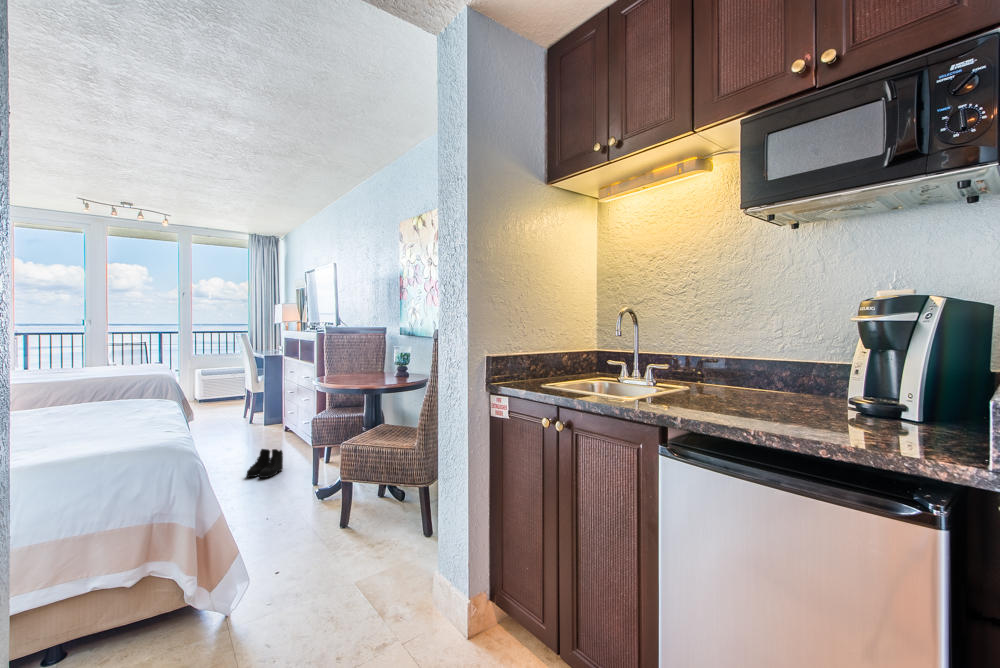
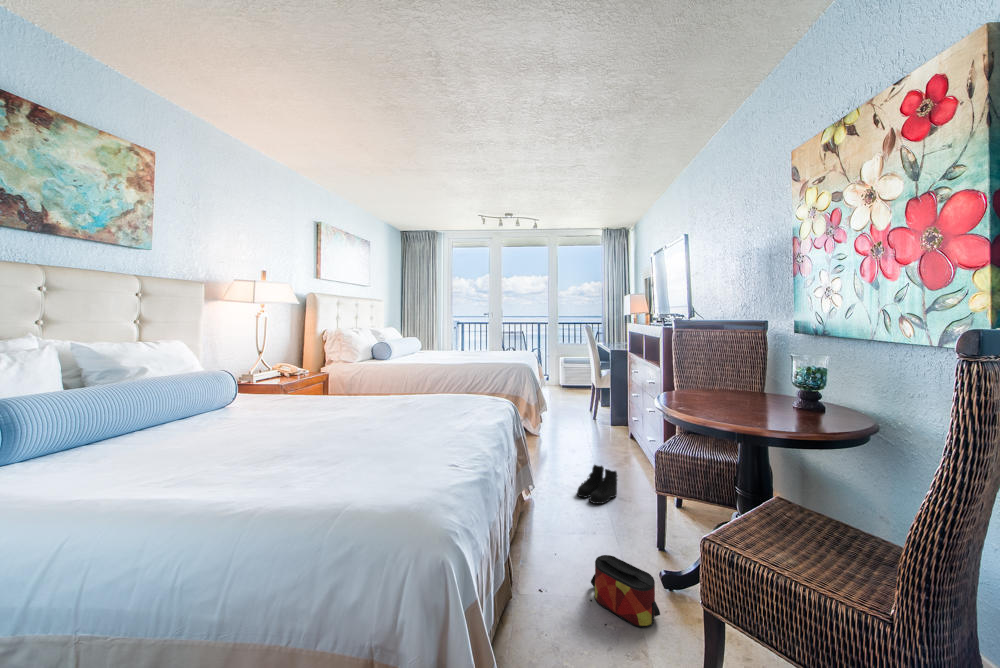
bag: none [272,489,322,521] -> present [591,555,660,628]

